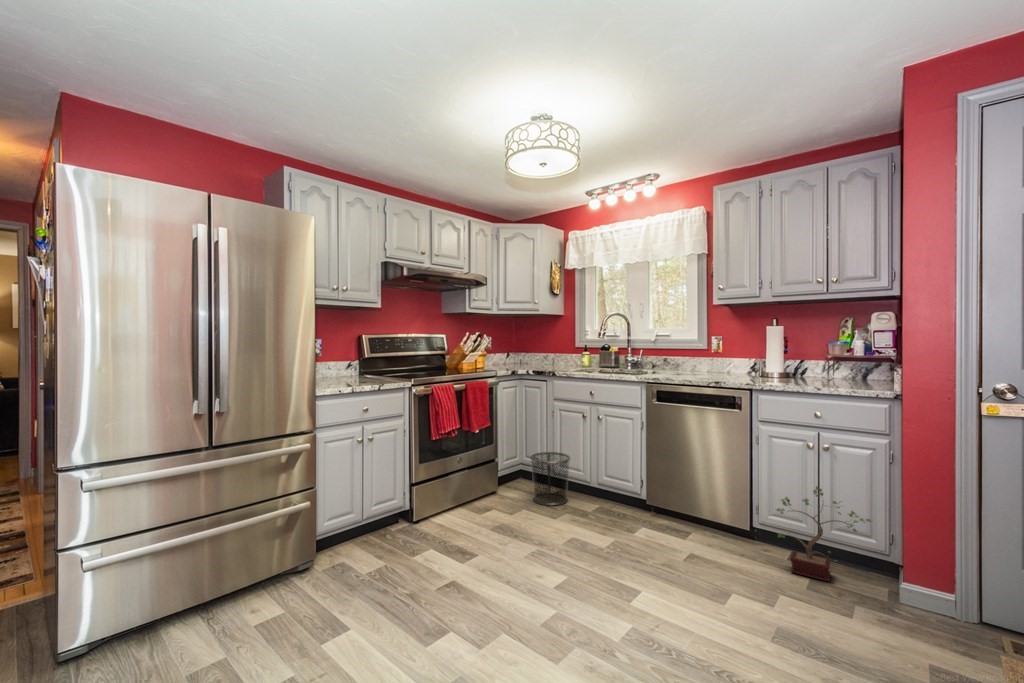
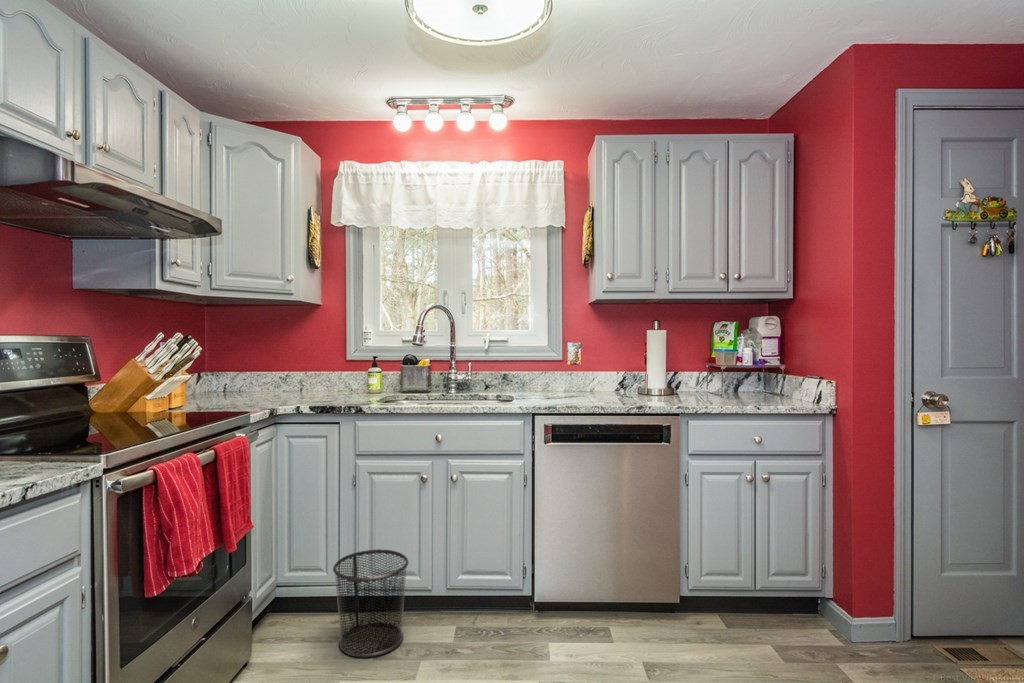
potted plant: present [776,486,872,581] -> none [742,528,844,645]

